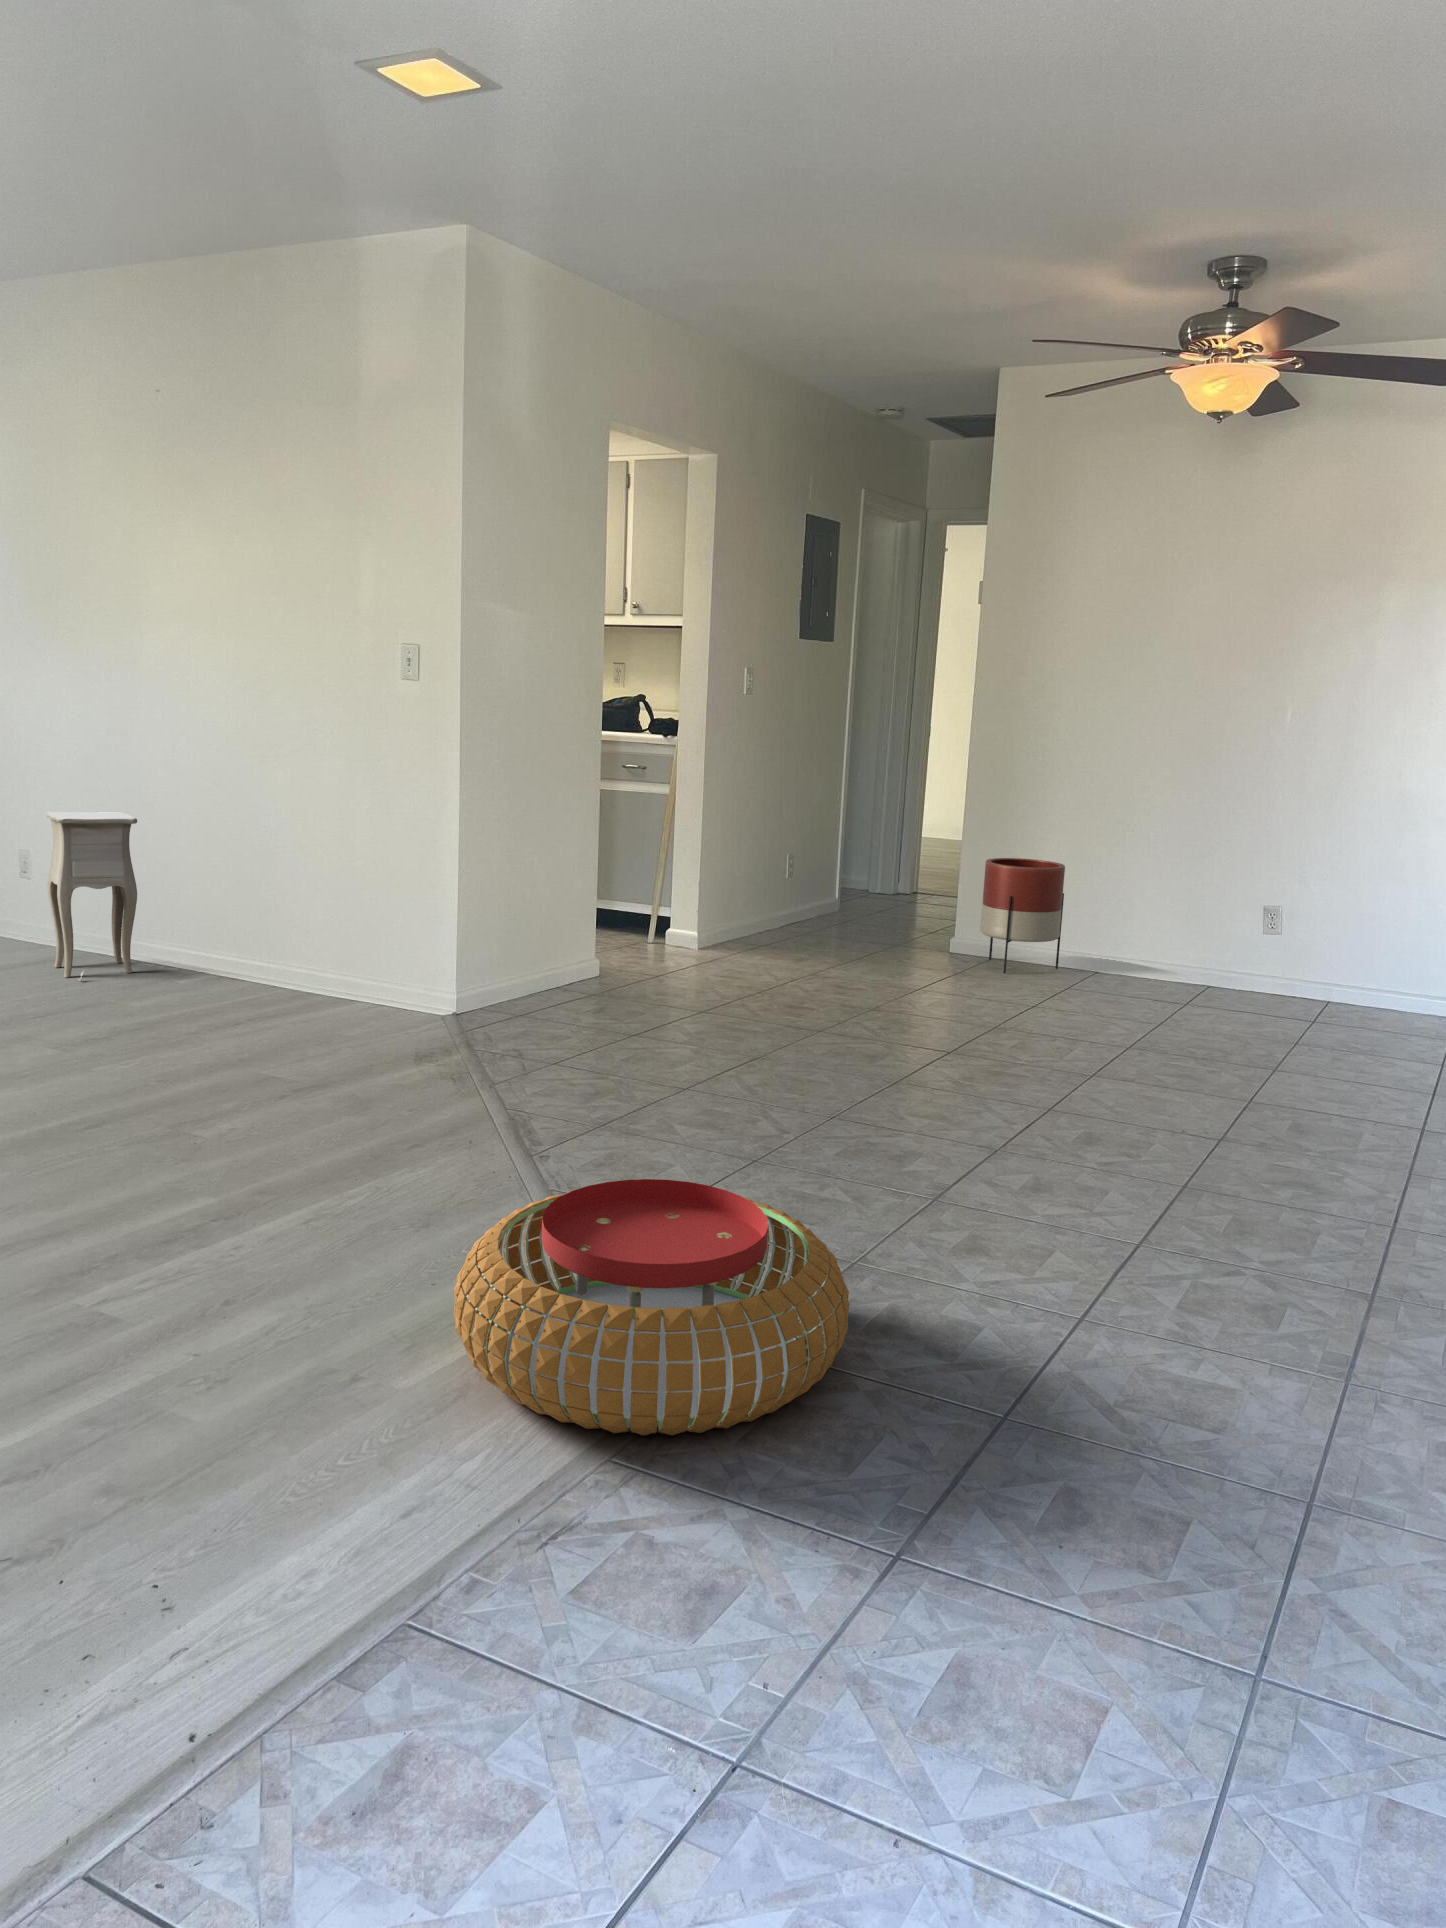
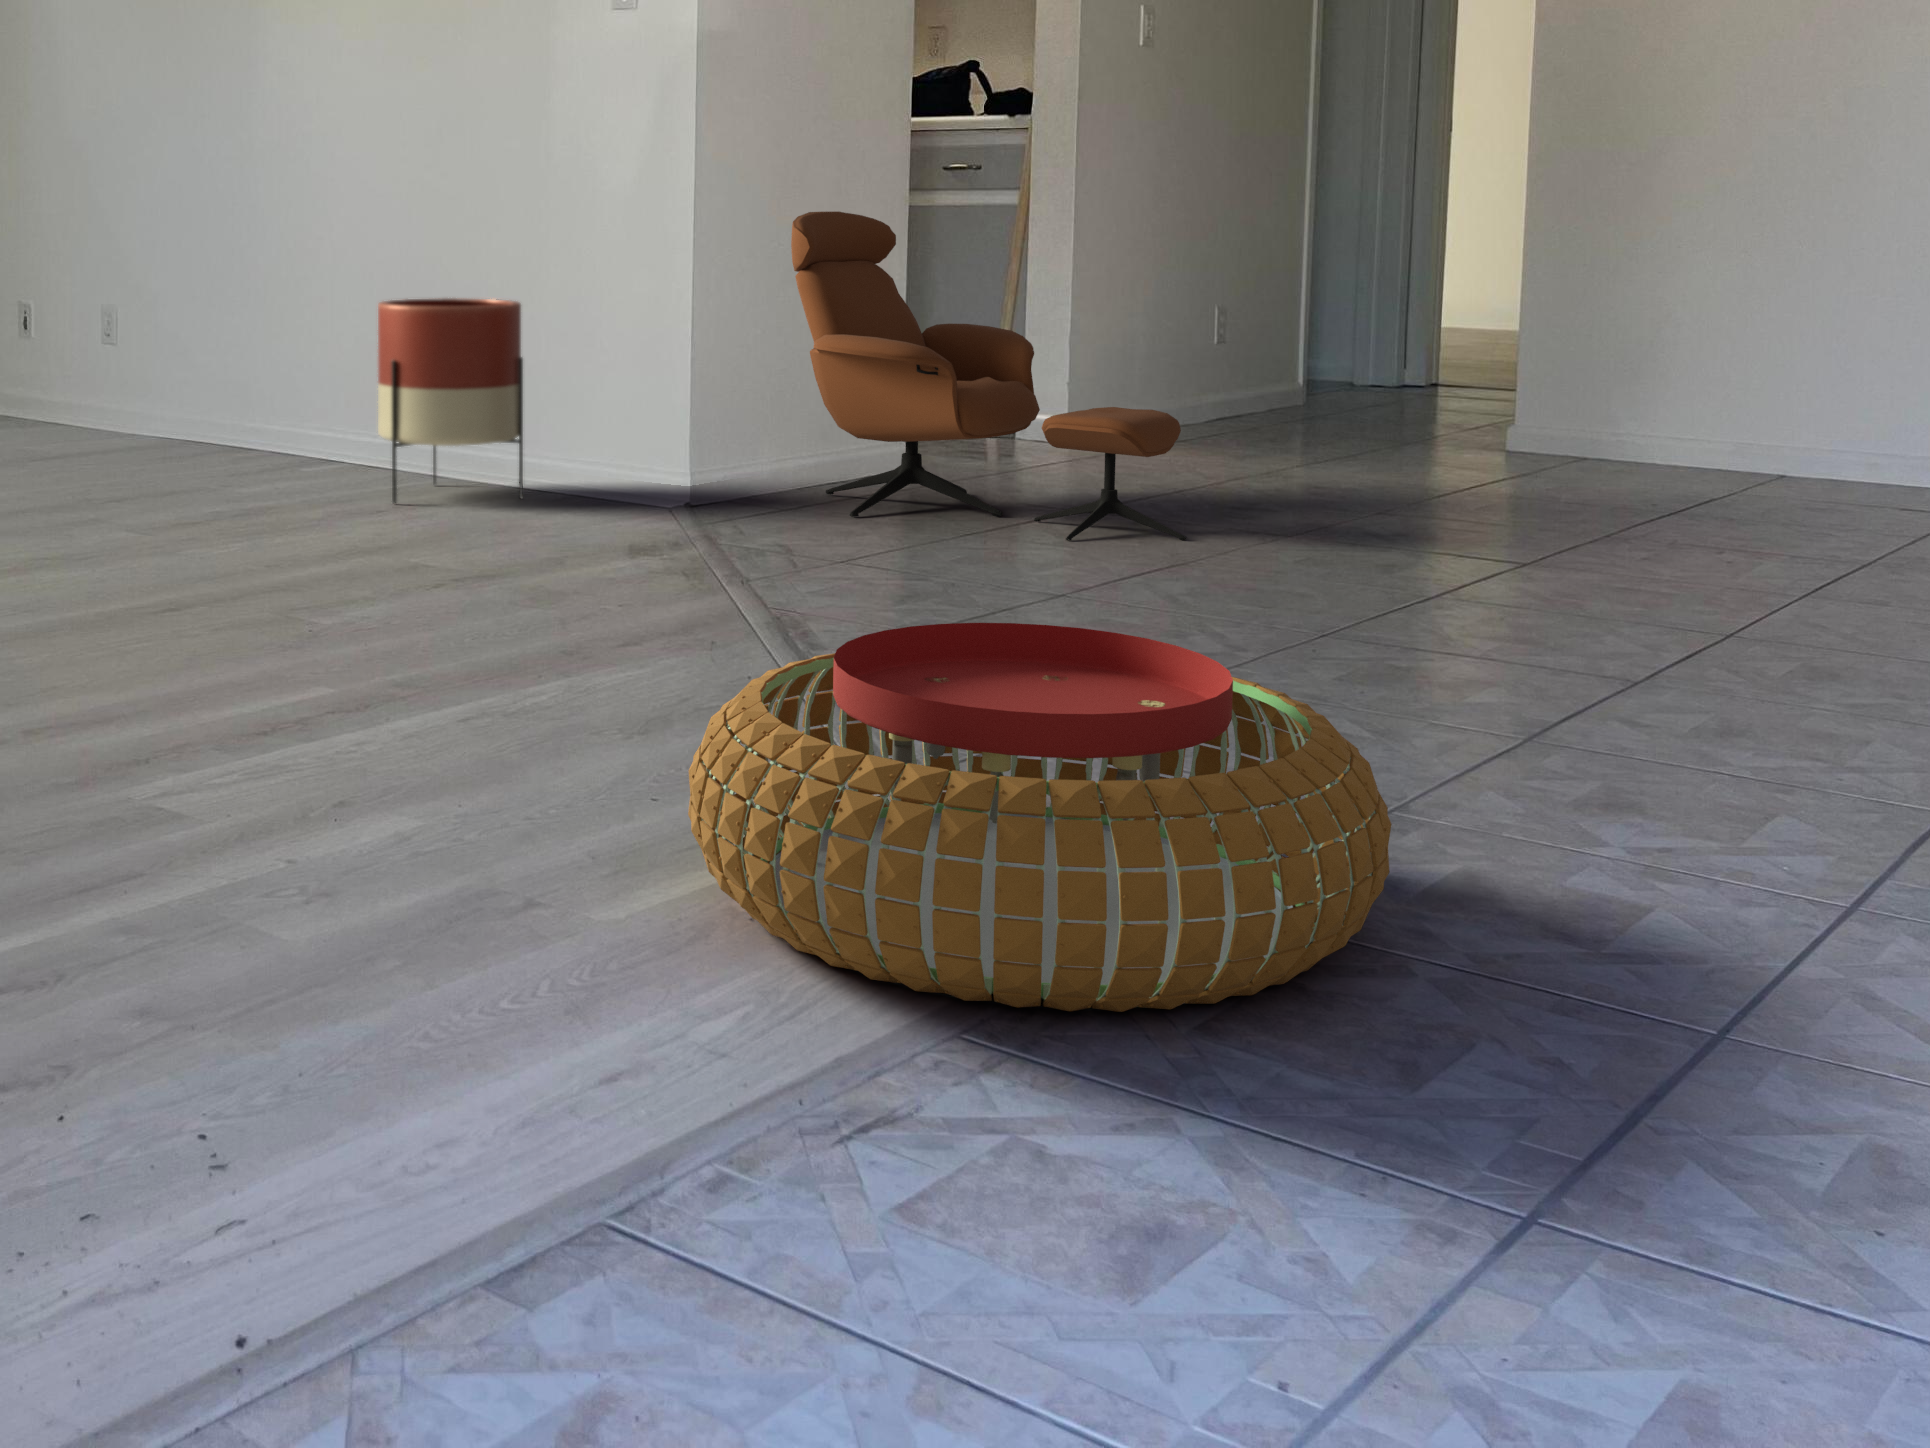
side table: present [46,812,137,980] -> none [132,237,250,467]
lounge chair: none [522,817,763,1040] -> present [791,211,1187,541]
planter: present [980,858,1065,973] -> present [378,298,523,503]

